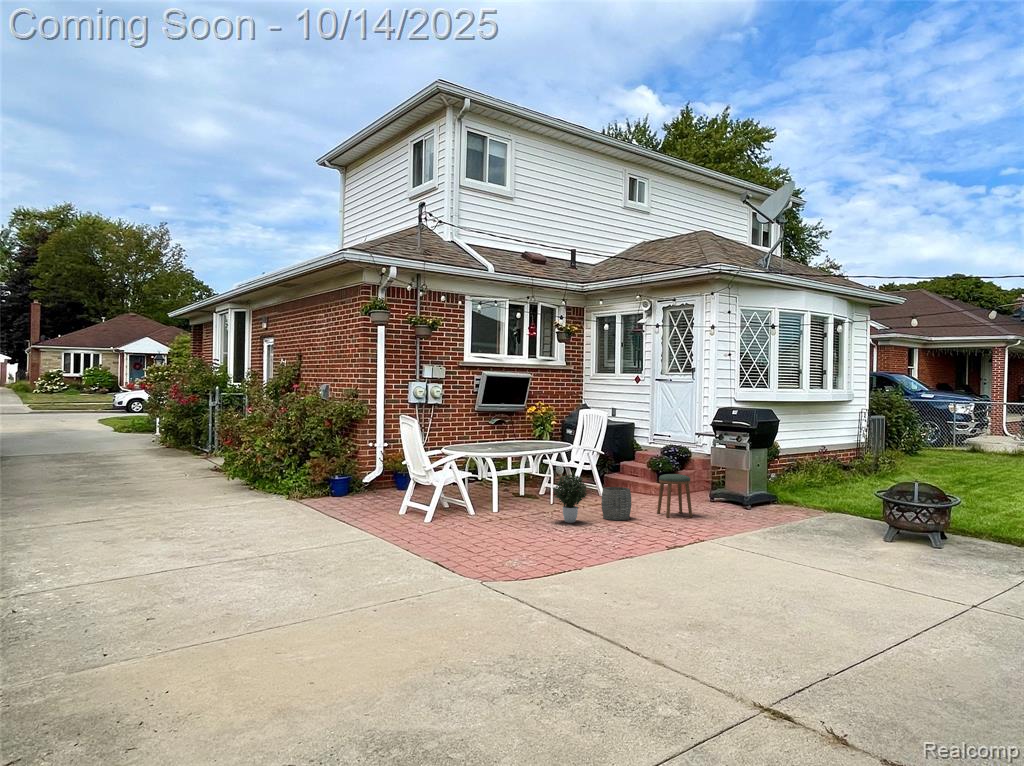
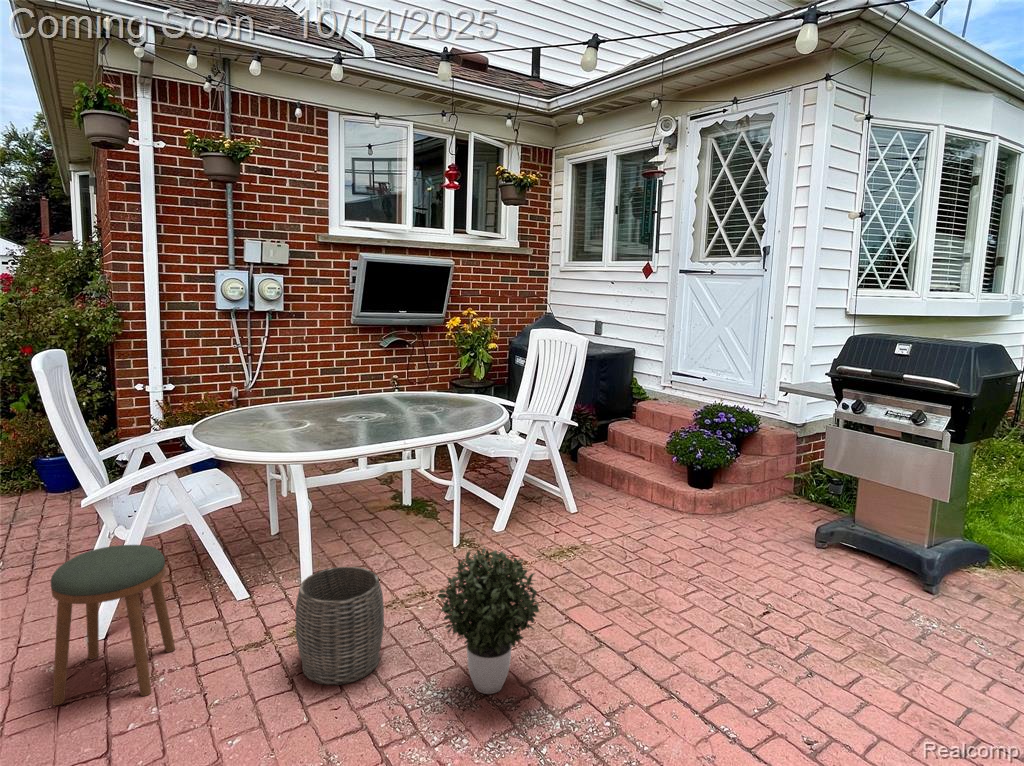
stool: present [657,474,692,518] -> present [51,545,175,705]
woven basket: present [601,487,631,520] -> present [296,567,384,685]

